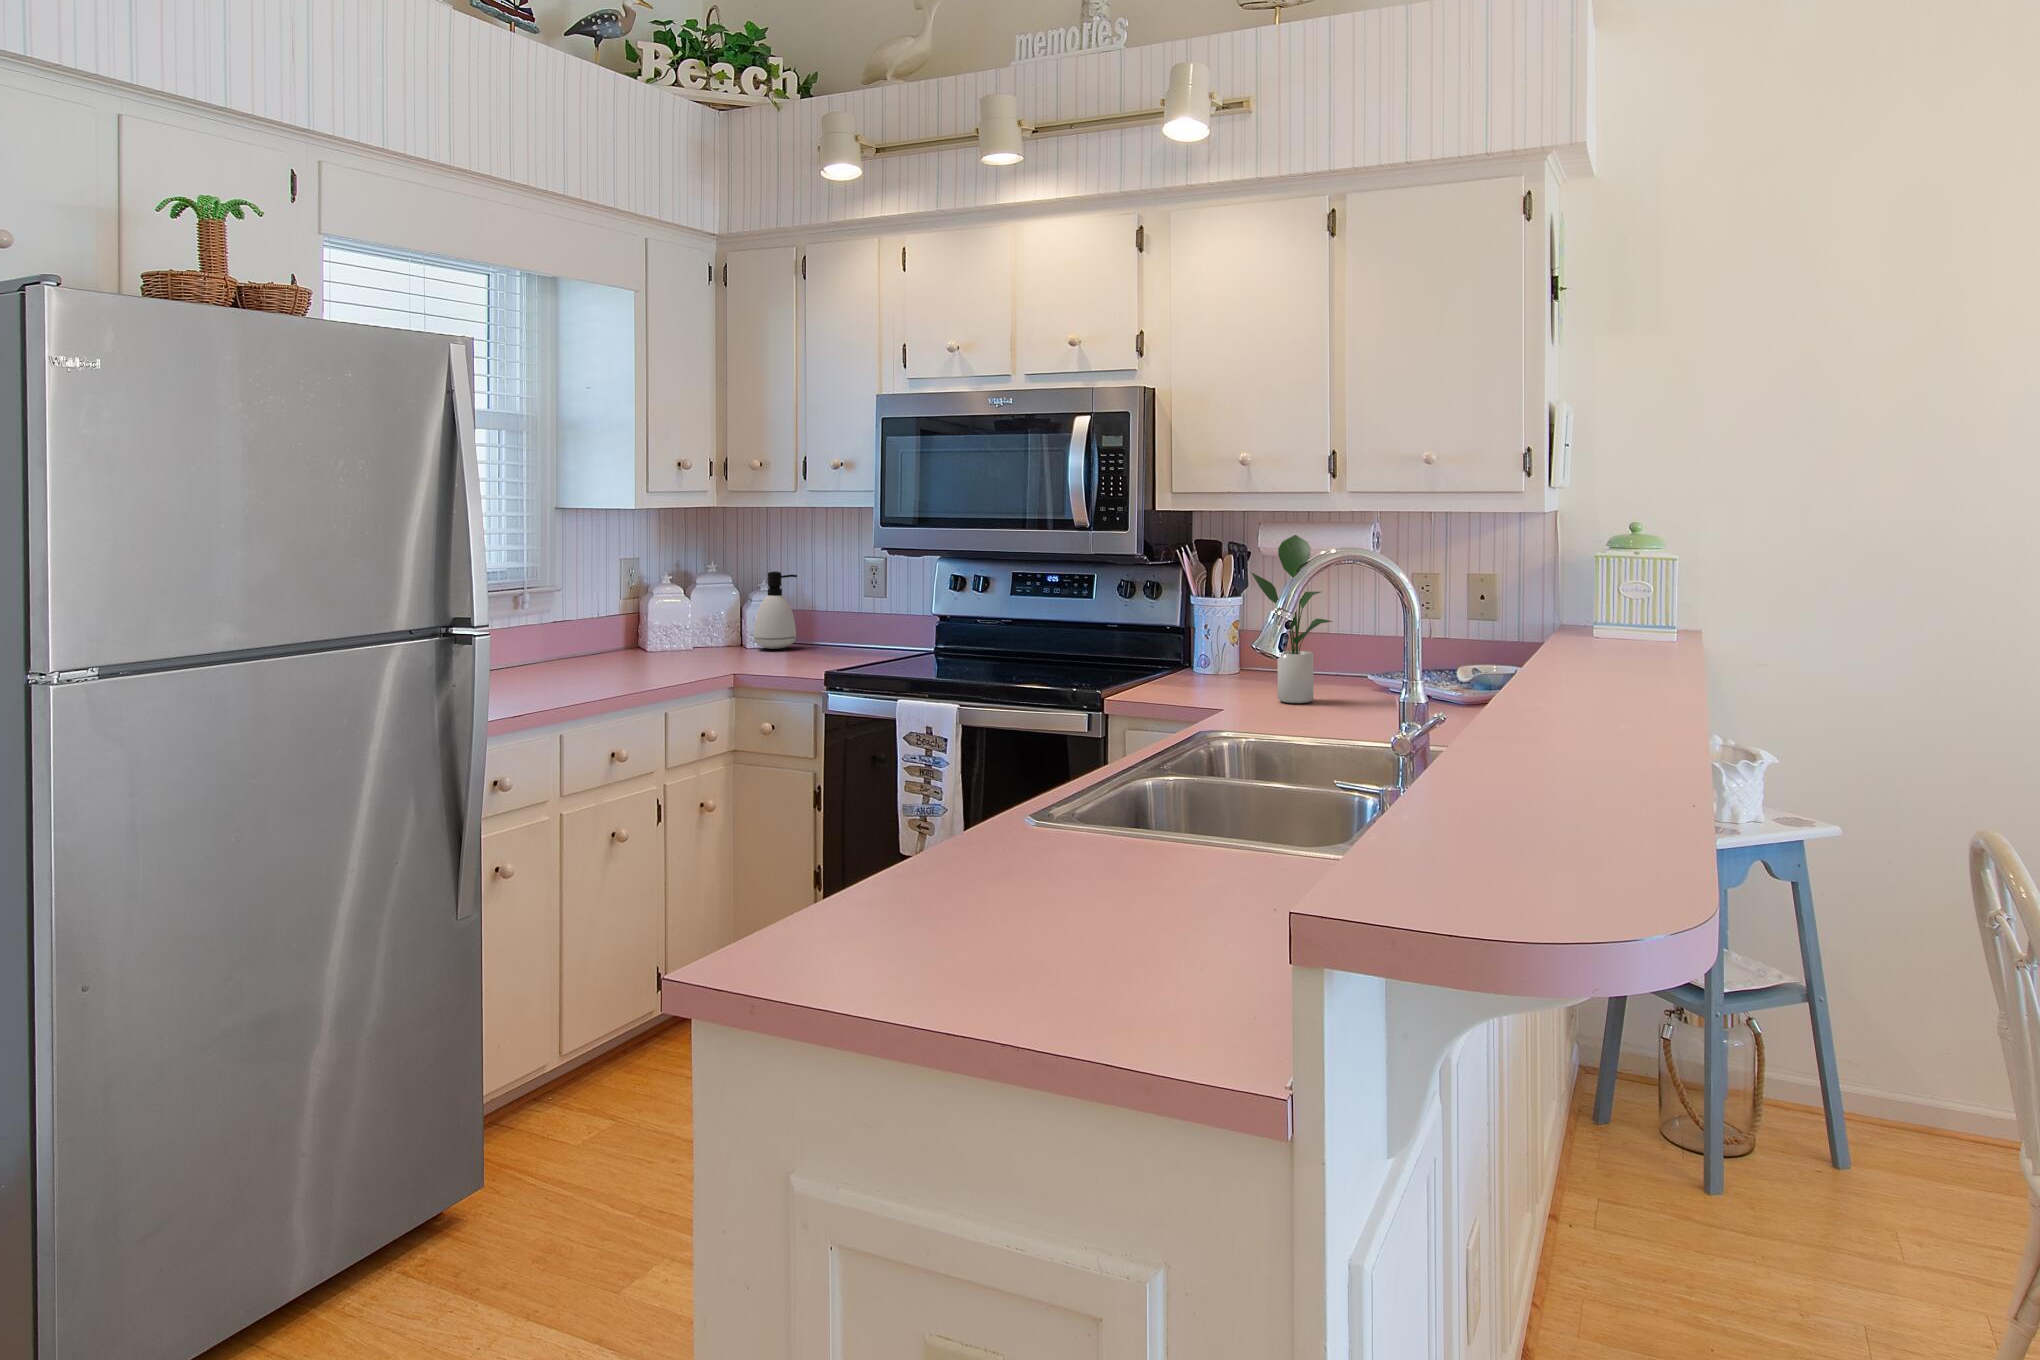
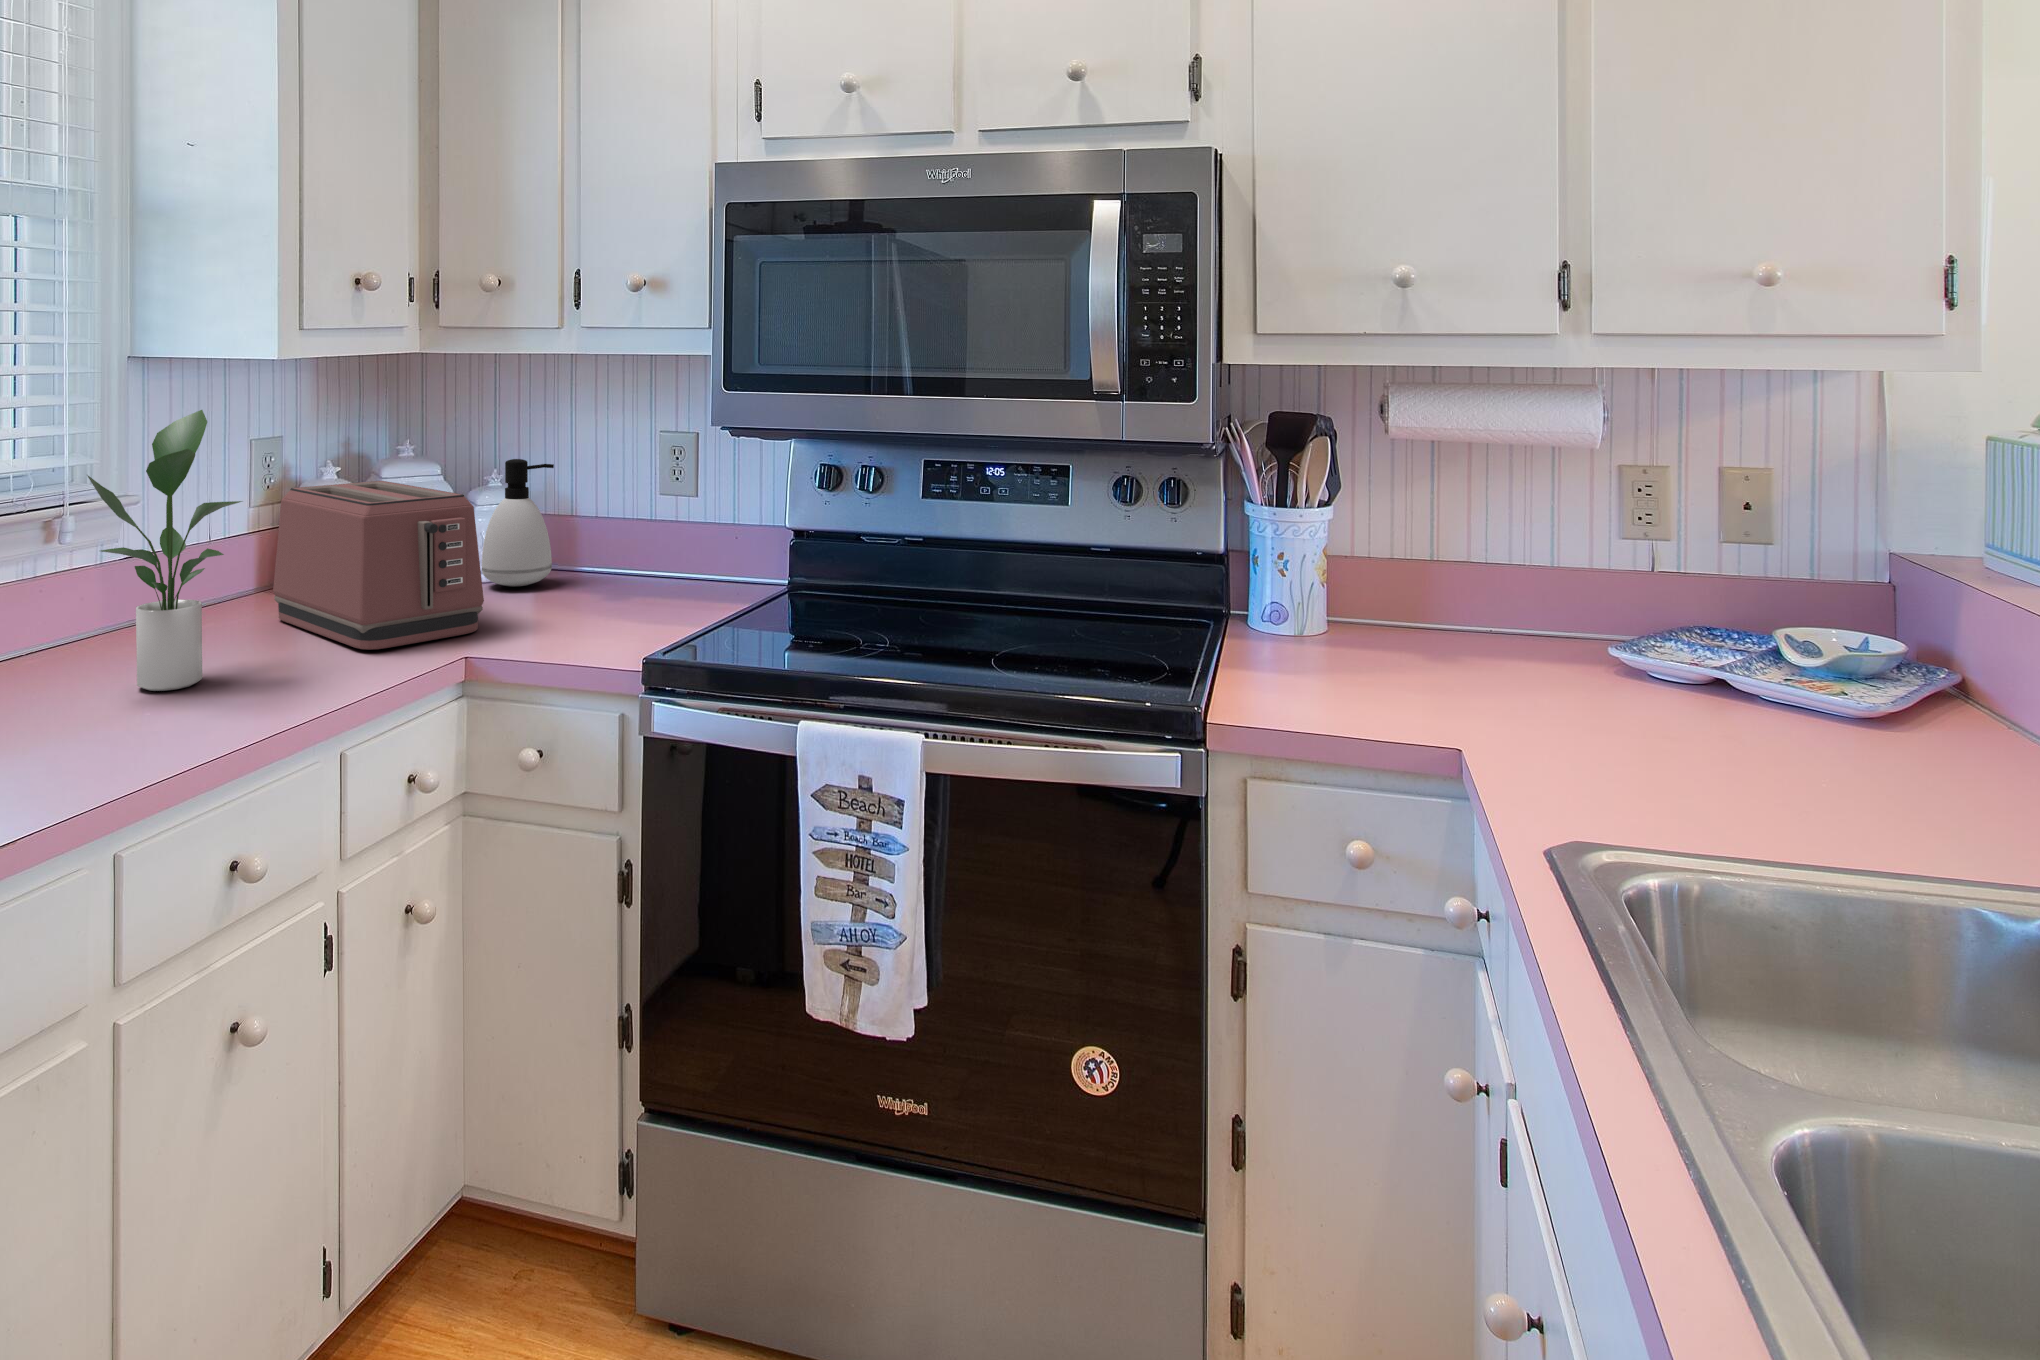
potted plant: present [1252,535,1332,703] -> present [87,410,242,691]
toaster: none [633,582,747,669] -> present [273,481,484,650]

